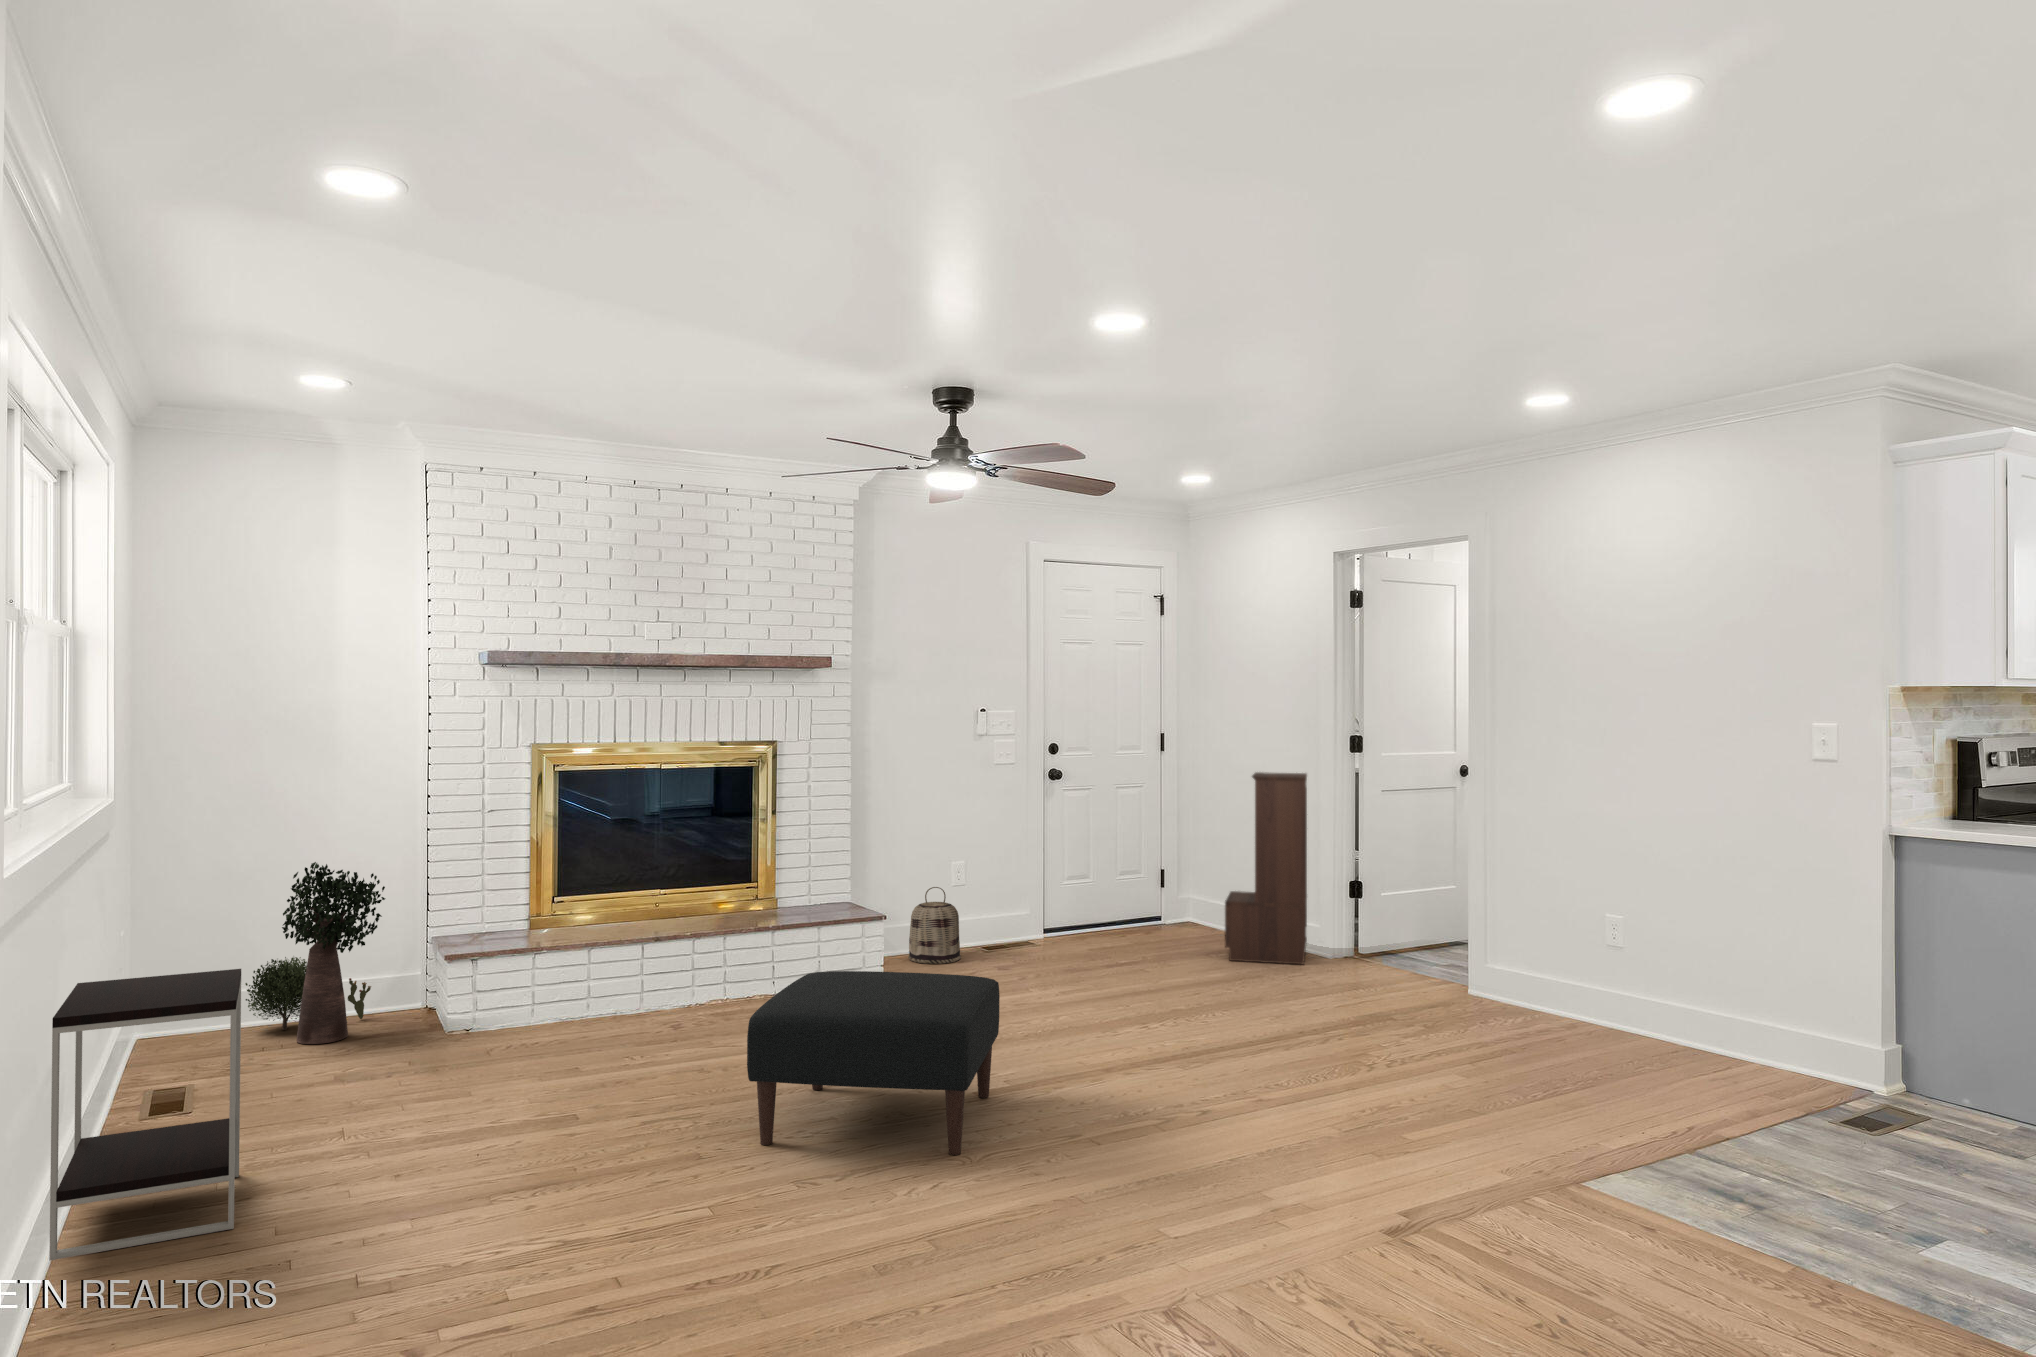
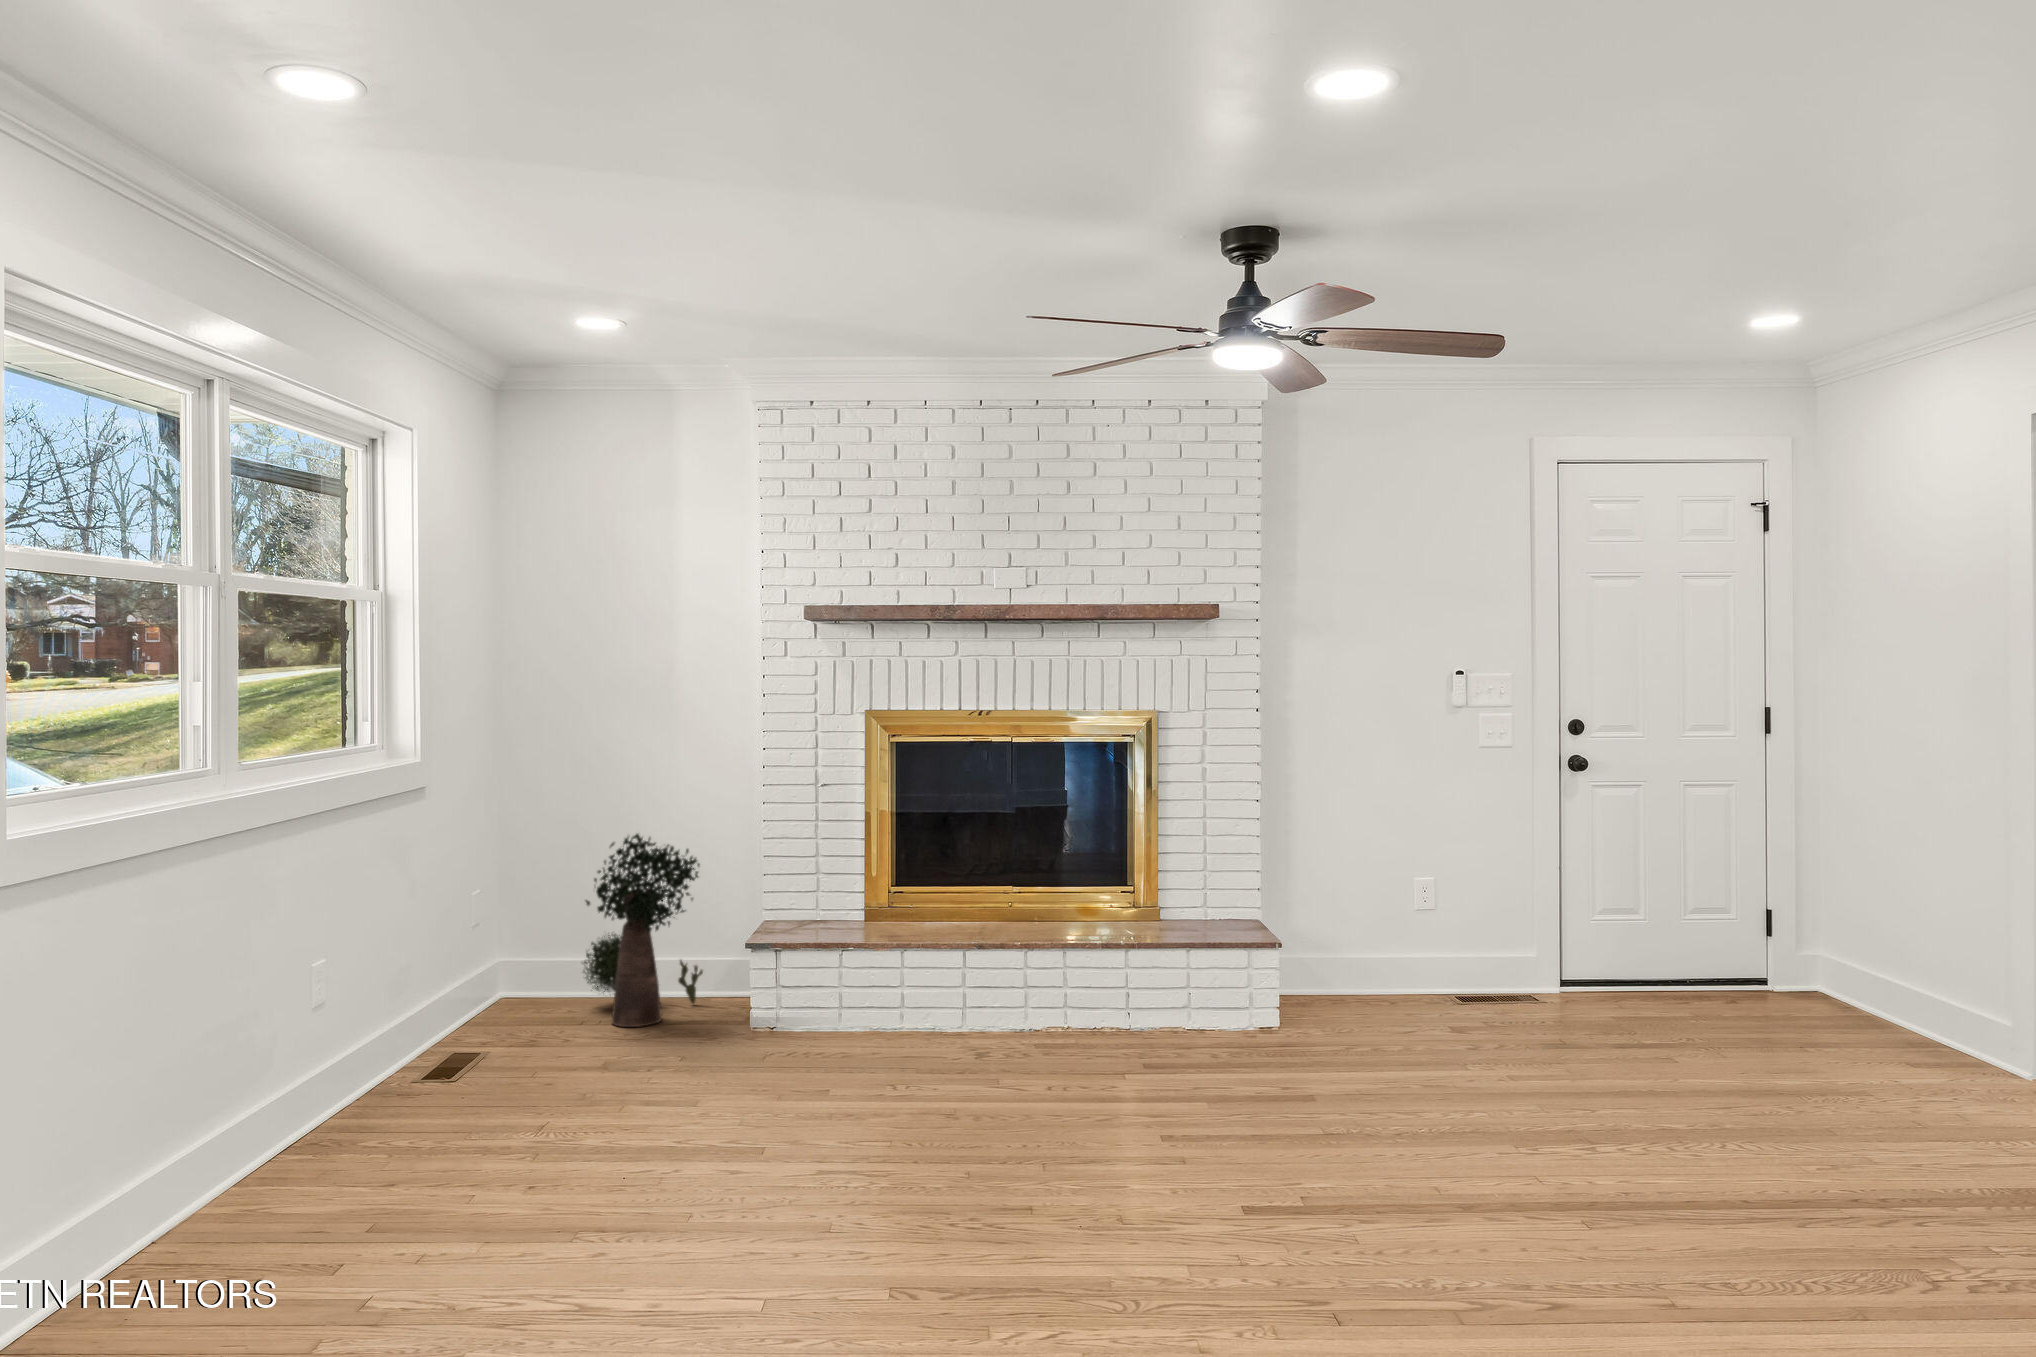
bookshelf: present [1225,772,1307,965] -> none [1830,768,1999,1084]
basket: present [909,887,961,964] -> none [1344,909,1416,1014]
side table: present [49,969,241,1260] -> none [145,945,391,1231]
ottoman: present [747,971,1000,1155] -> none [876,1016,1275,1313]

